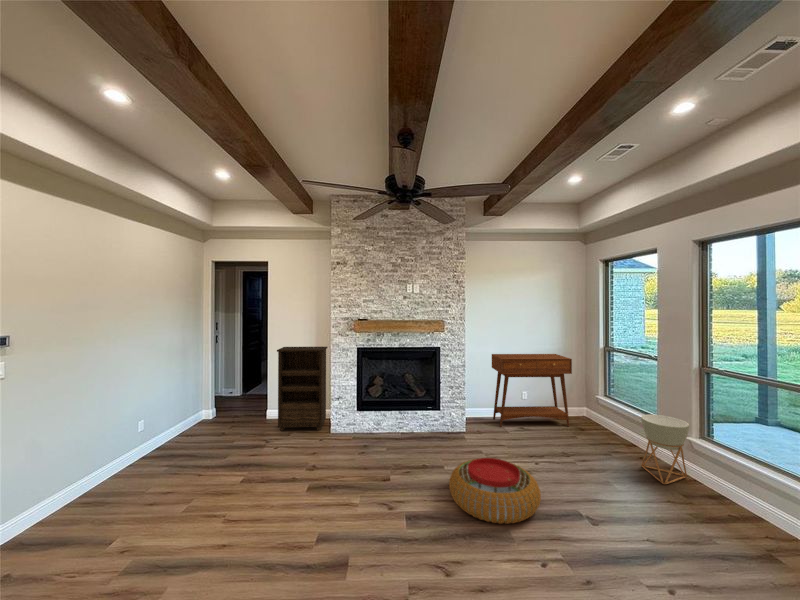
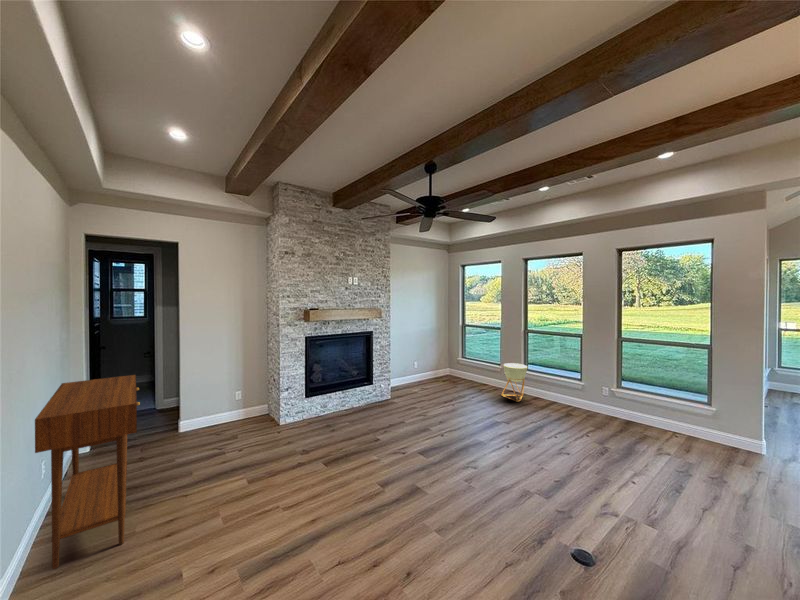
bookshelf: present [277,347,328,431] -> none [212,338,271,433]
console table: present [492,354,572,427] -> present [35,375,140,569]
pouf: present [449,458,541,524] -> none [428,406,491,445]

